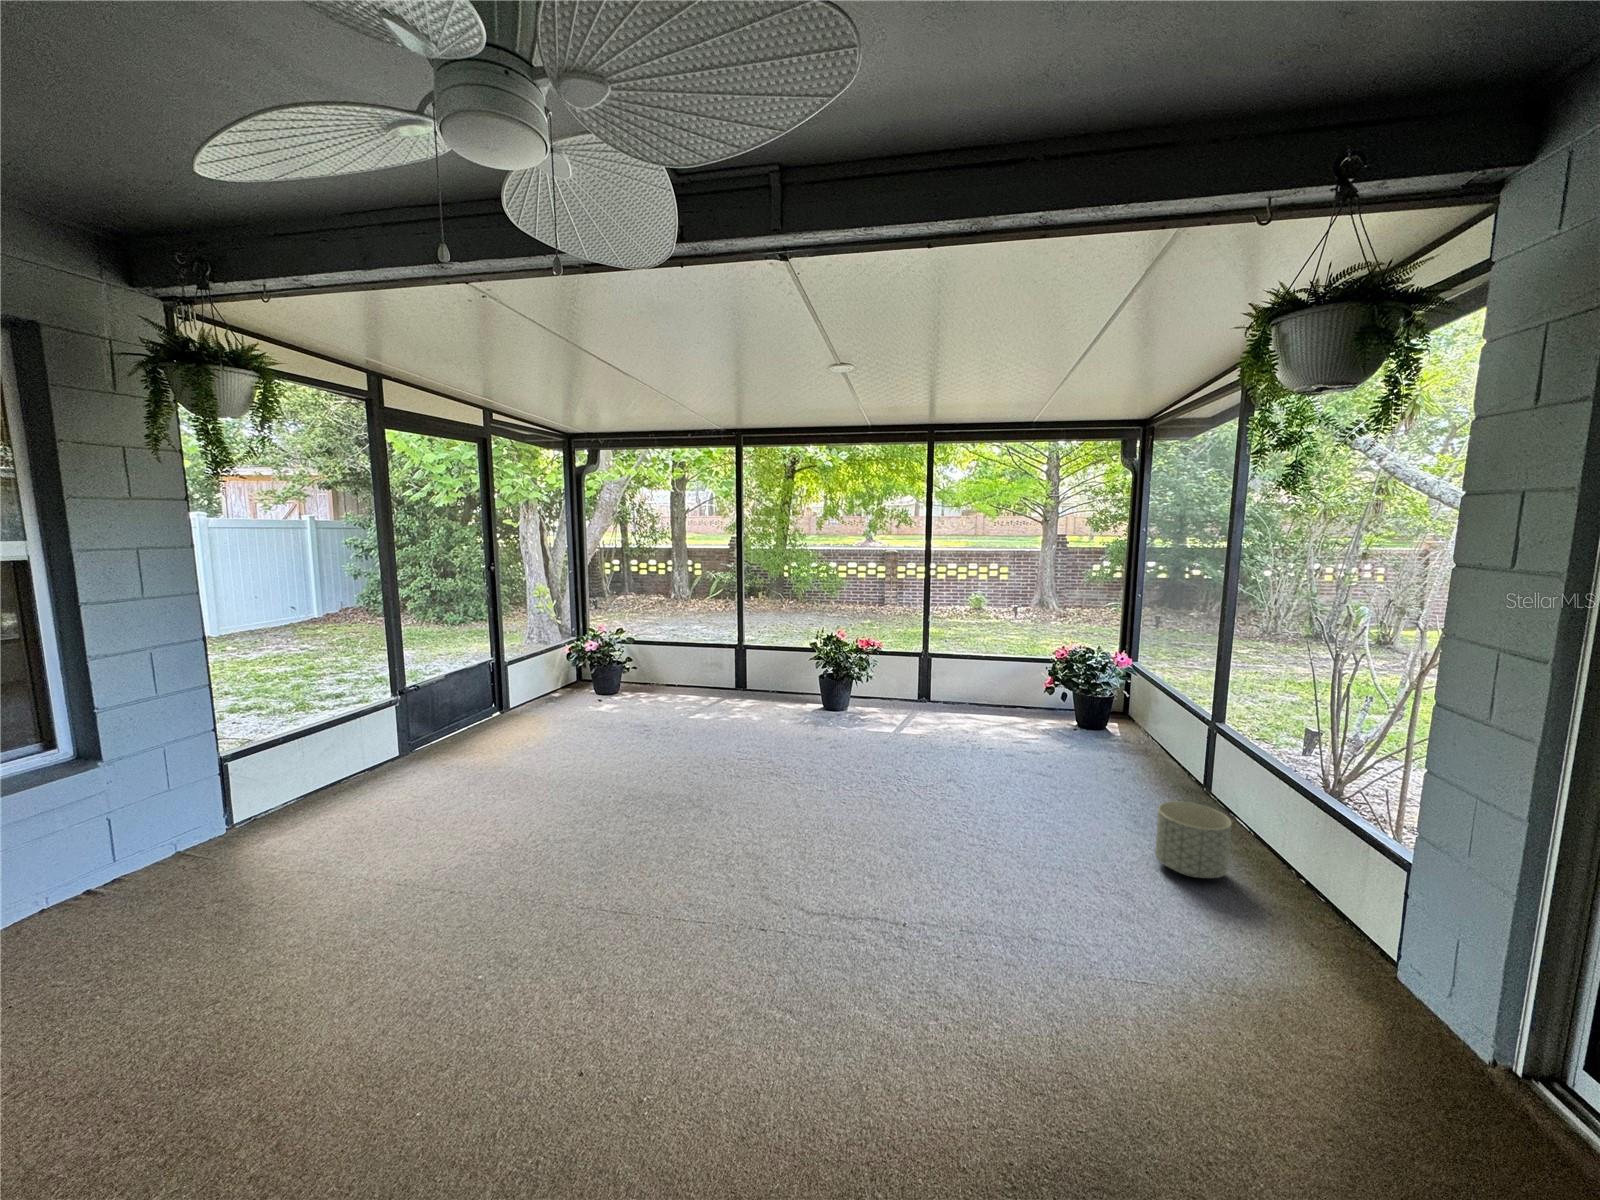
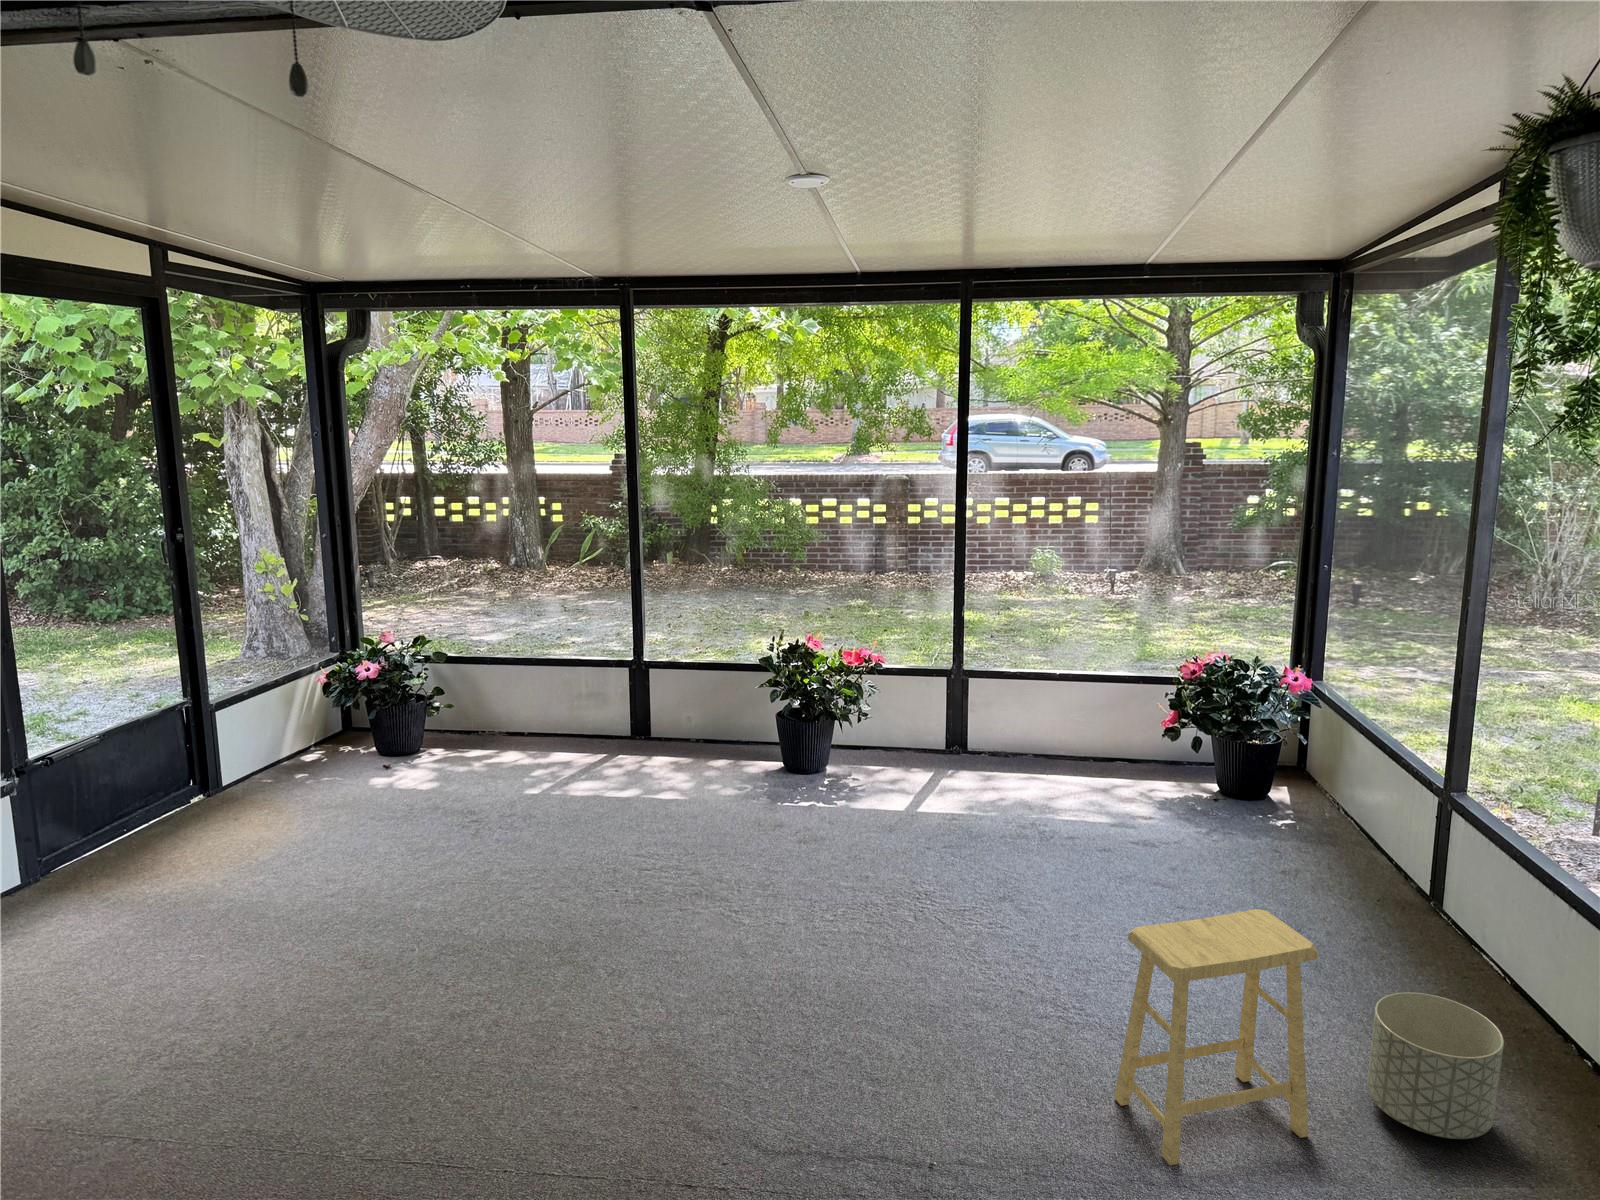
footstool: none [1010,749,1123,886] -> present [1114,909,1318,1165]

